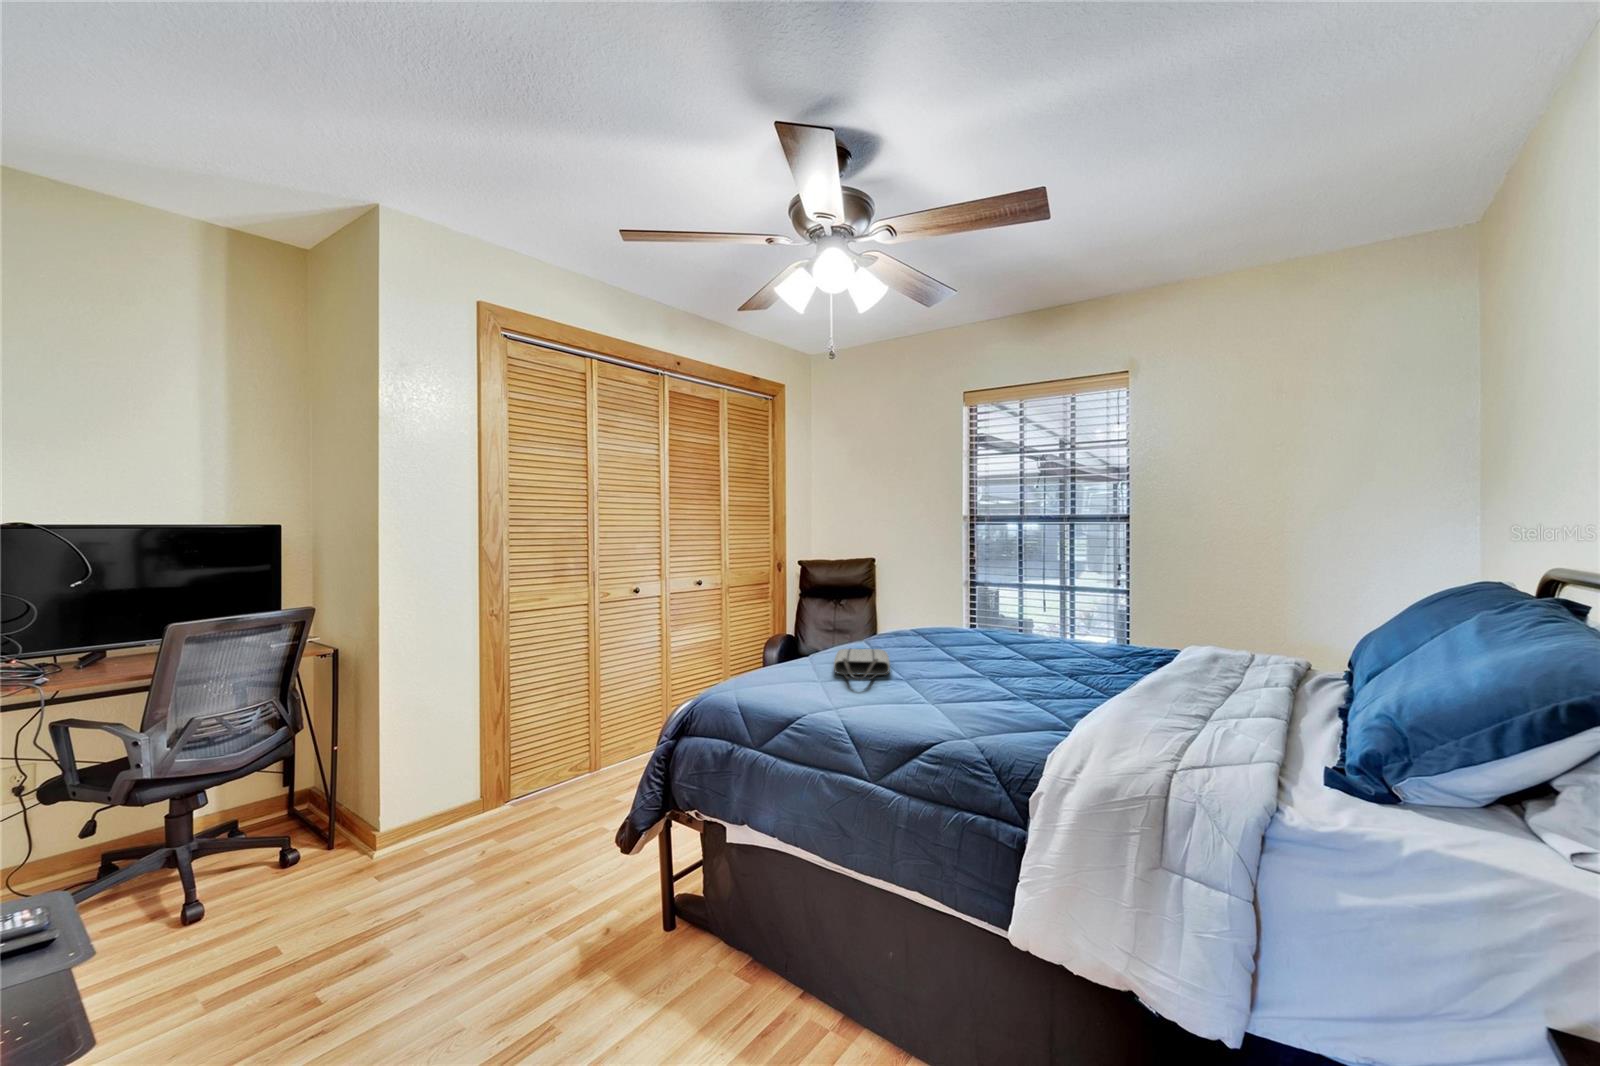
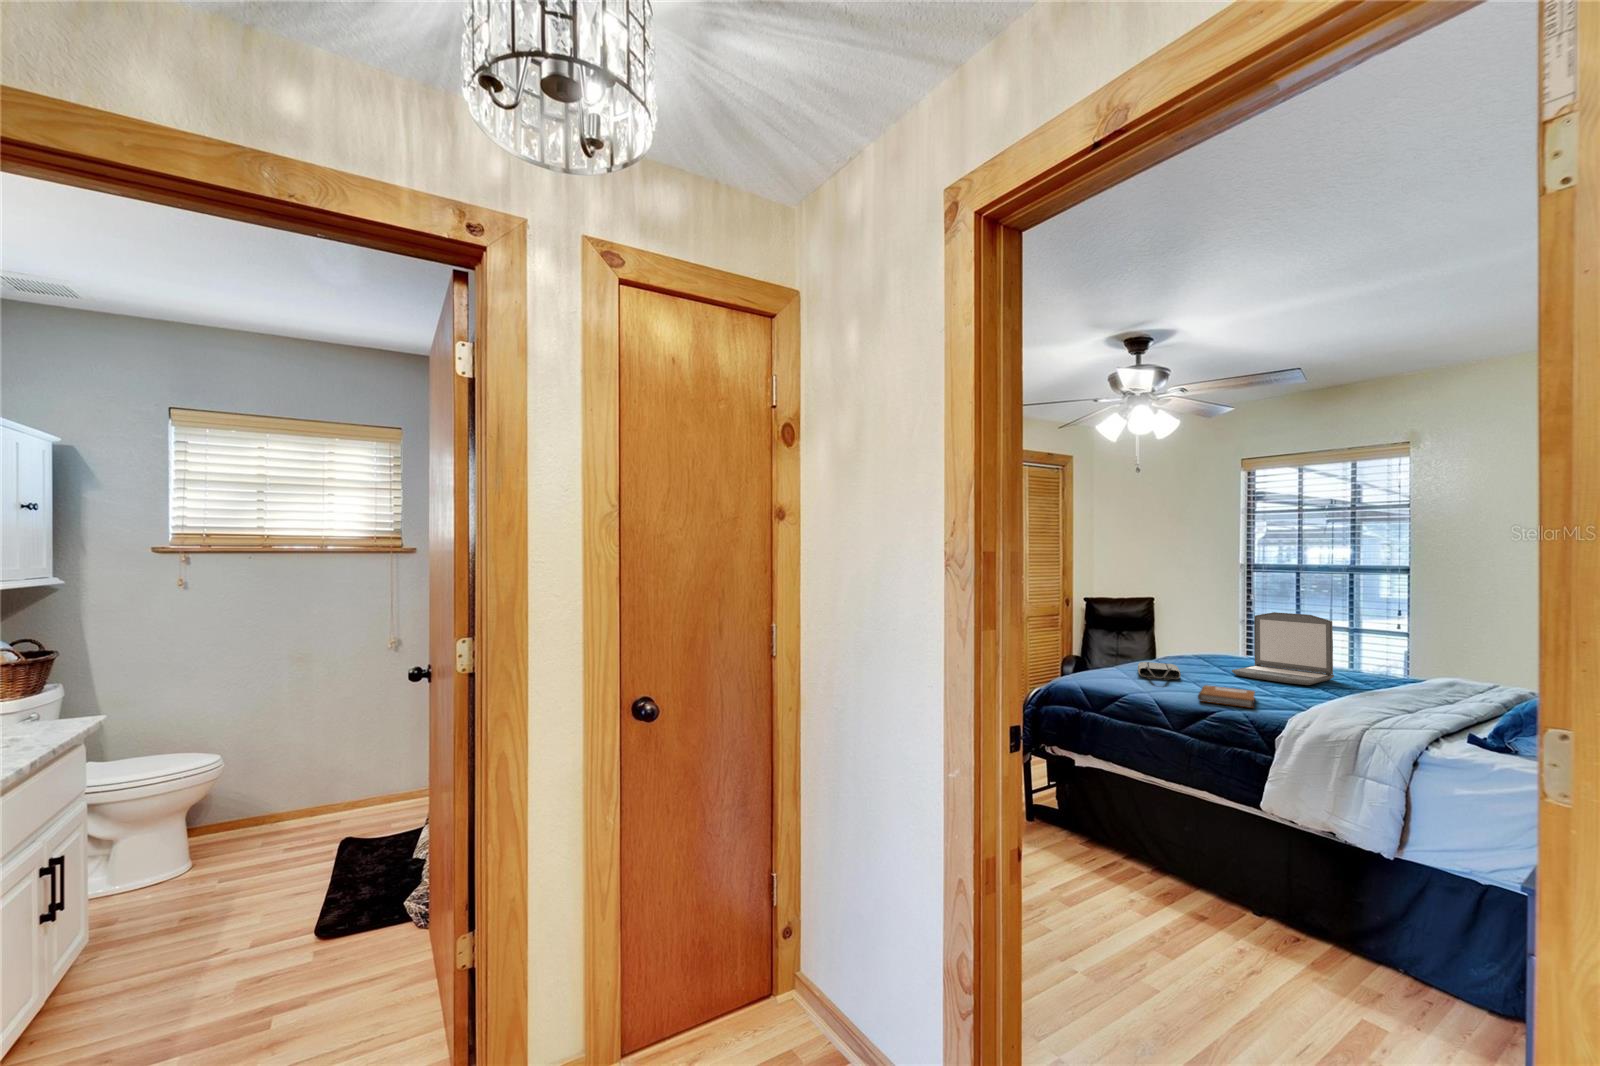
laptop: none [956,569,1074,670] -> present [1232,612,1334,685]
notebook: none [909,687,990,729] -> present [1198,685,1255,708]

